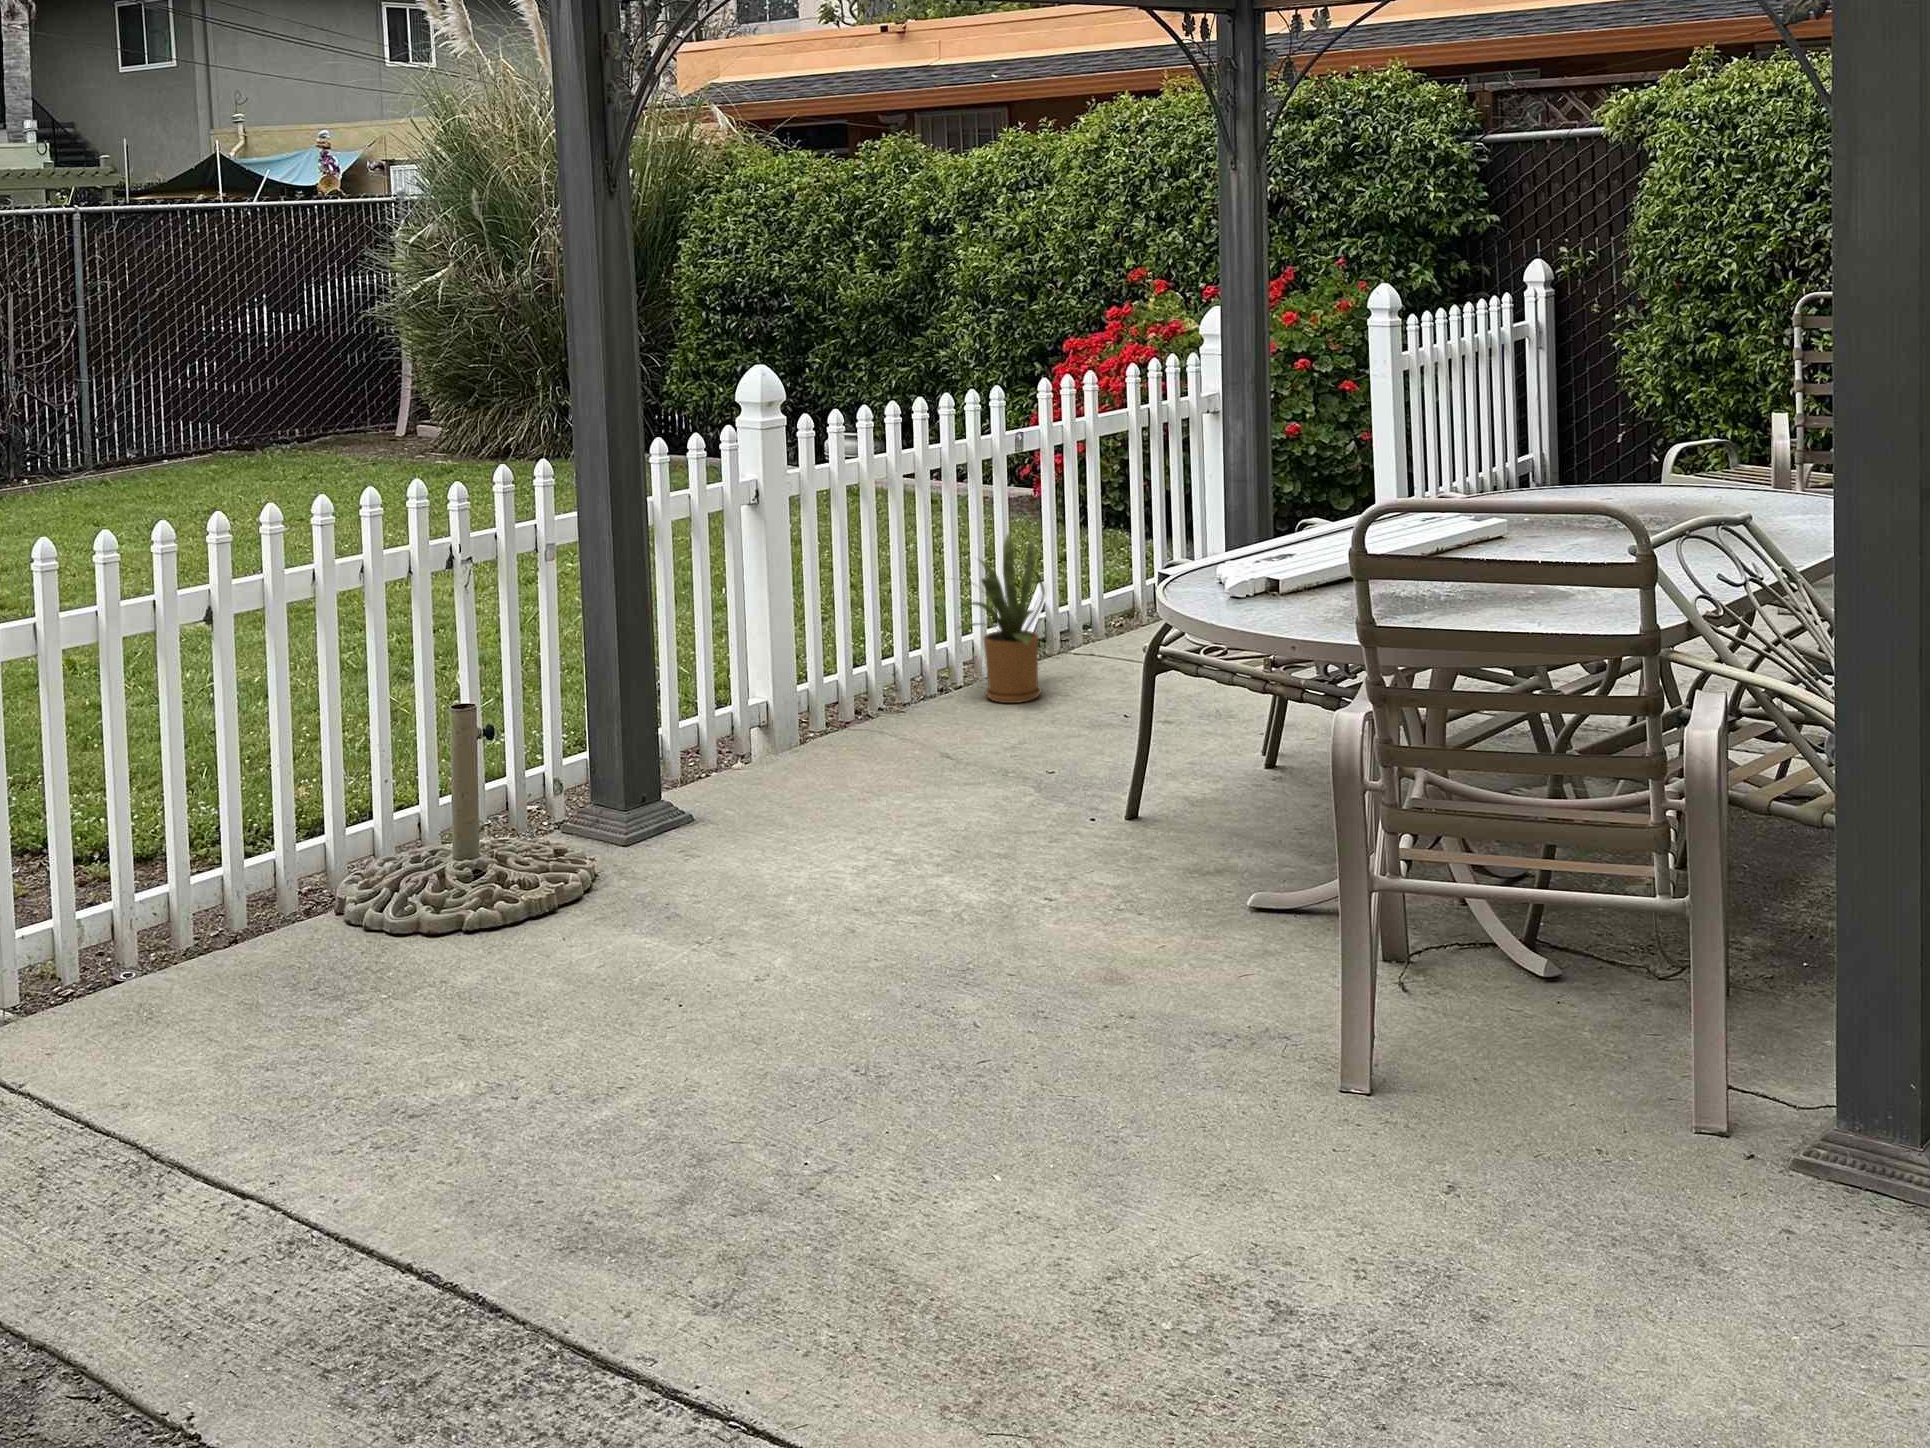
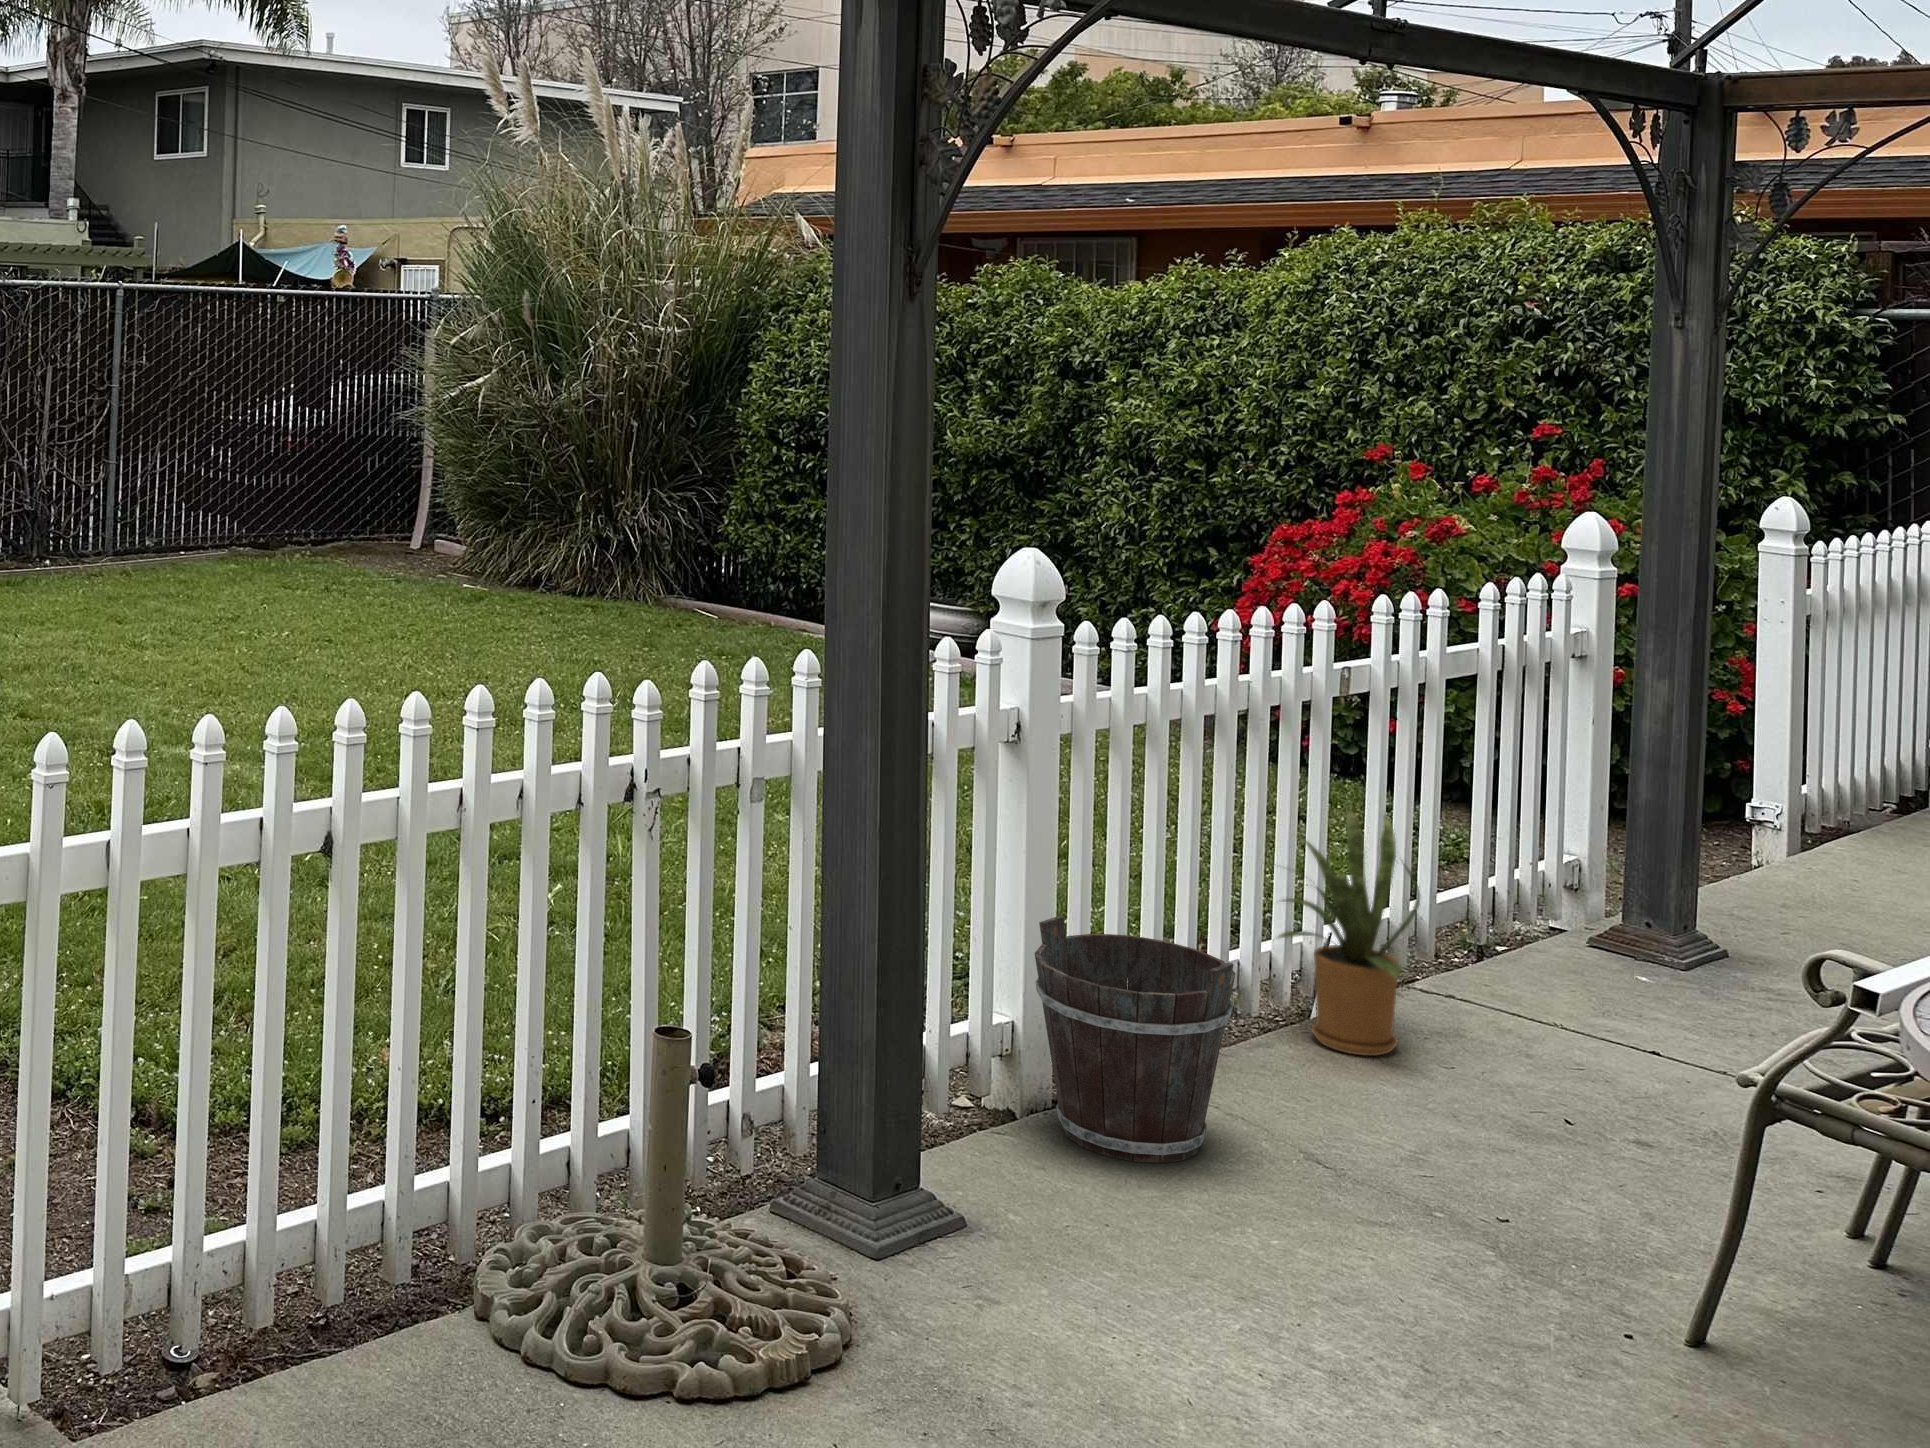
bucket: none [758,624,890,779] -> present [1035,916,1236,1163]

